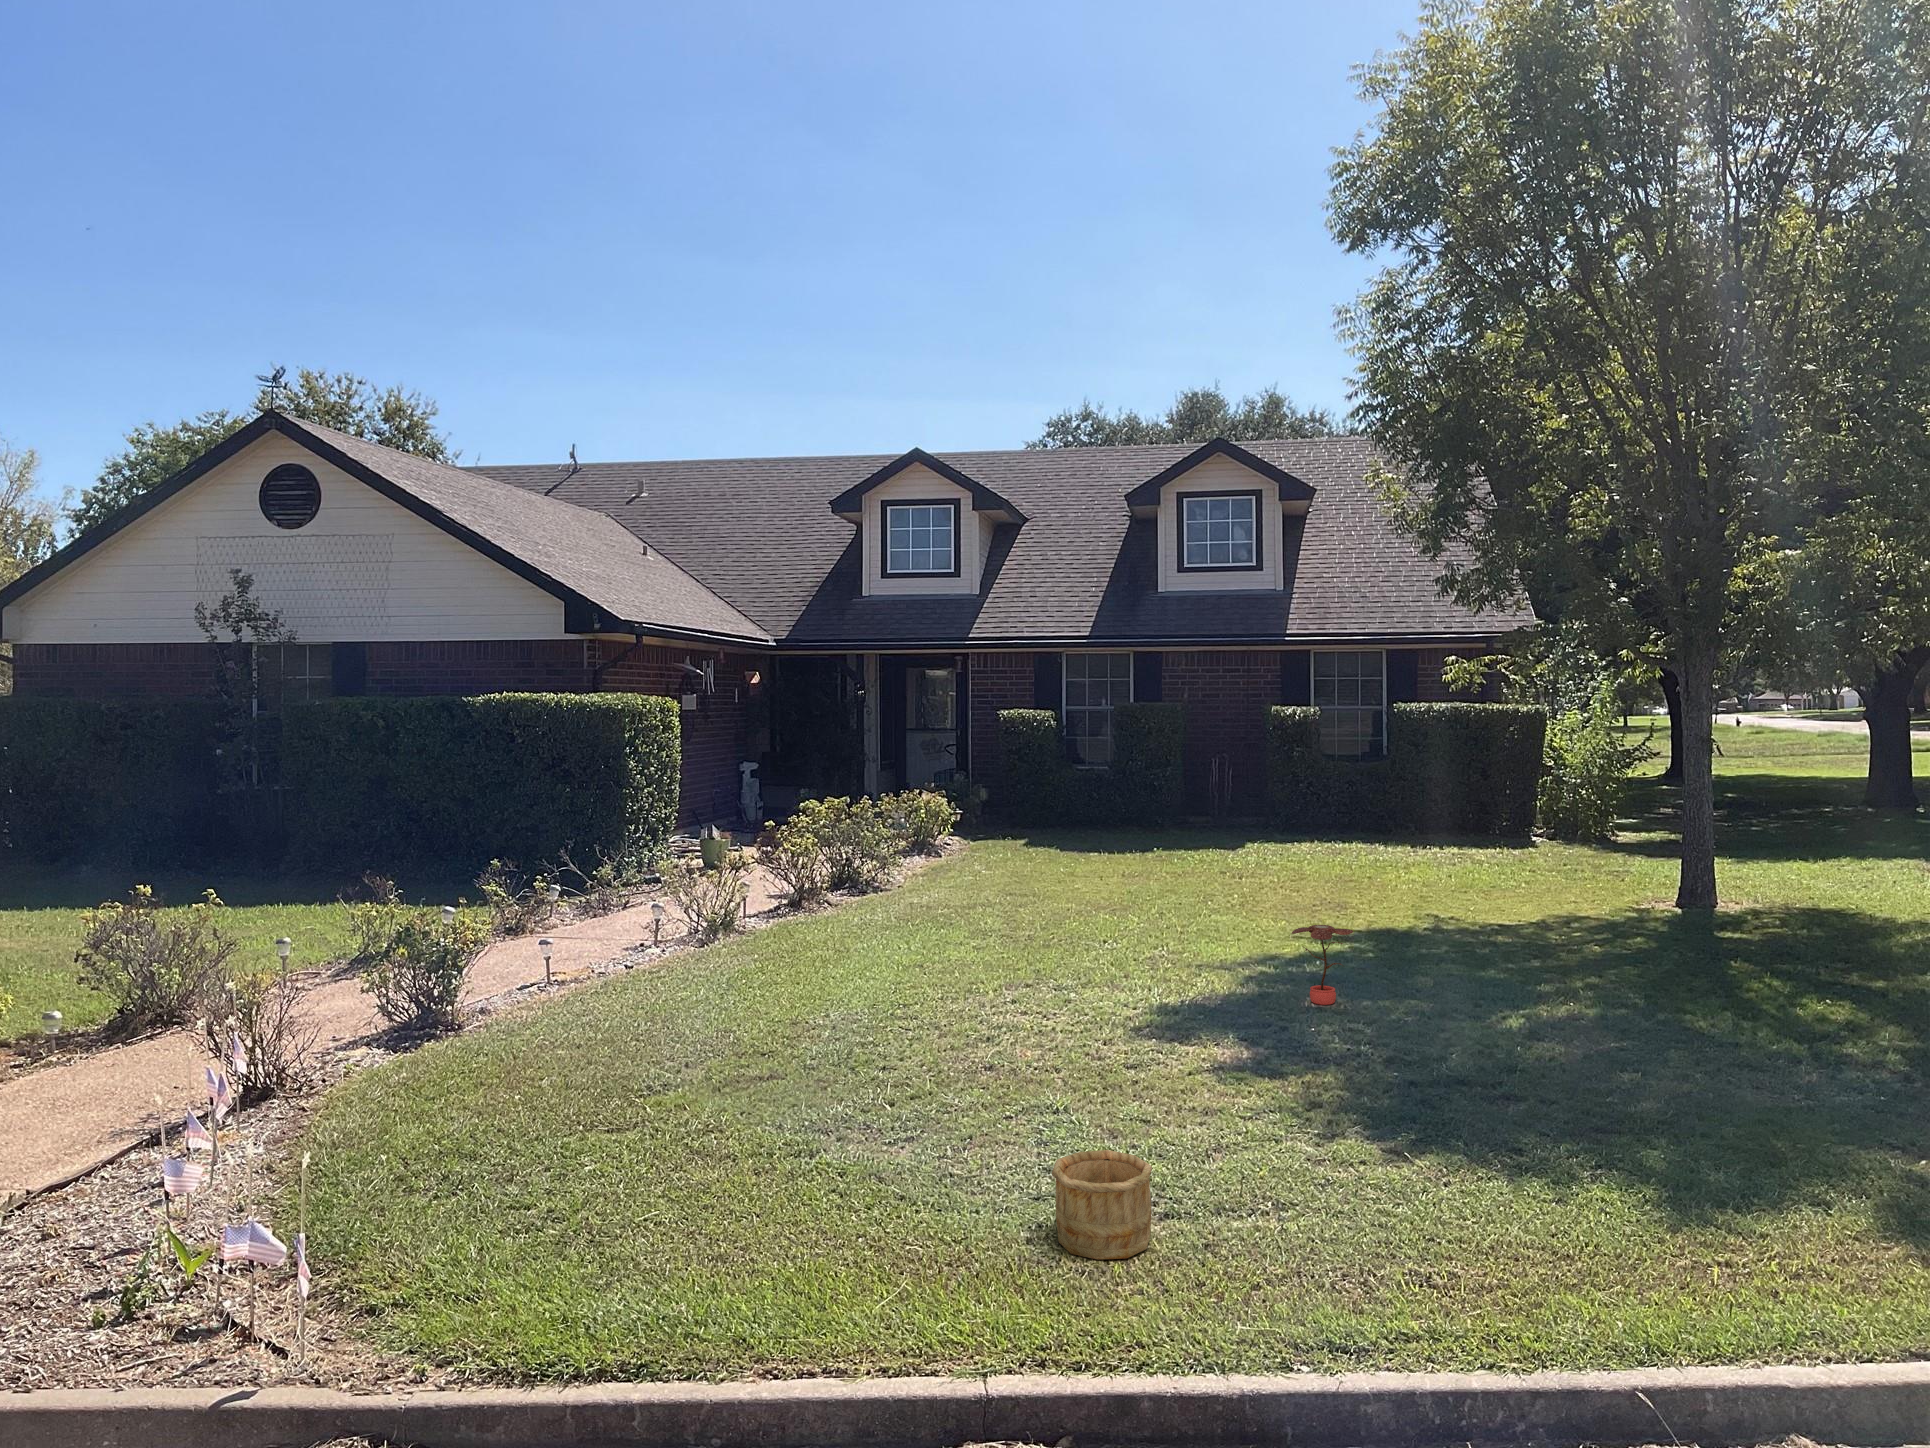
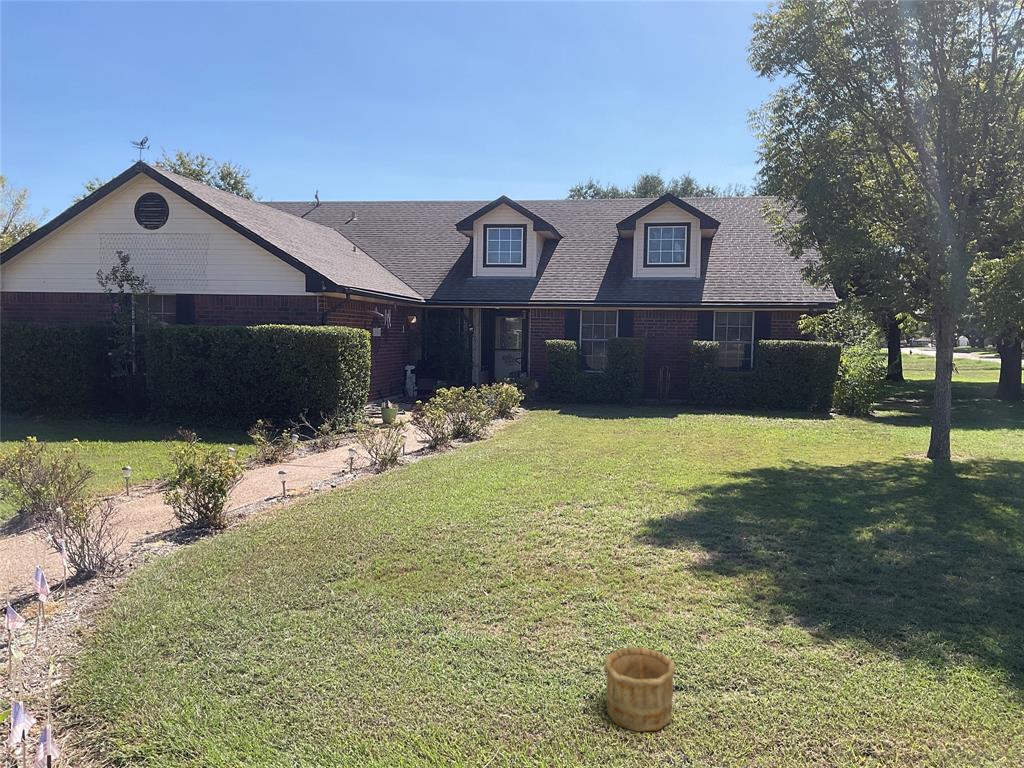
potted plant: present [1292,925,1353,1005] -> none [726,471,764,518]

